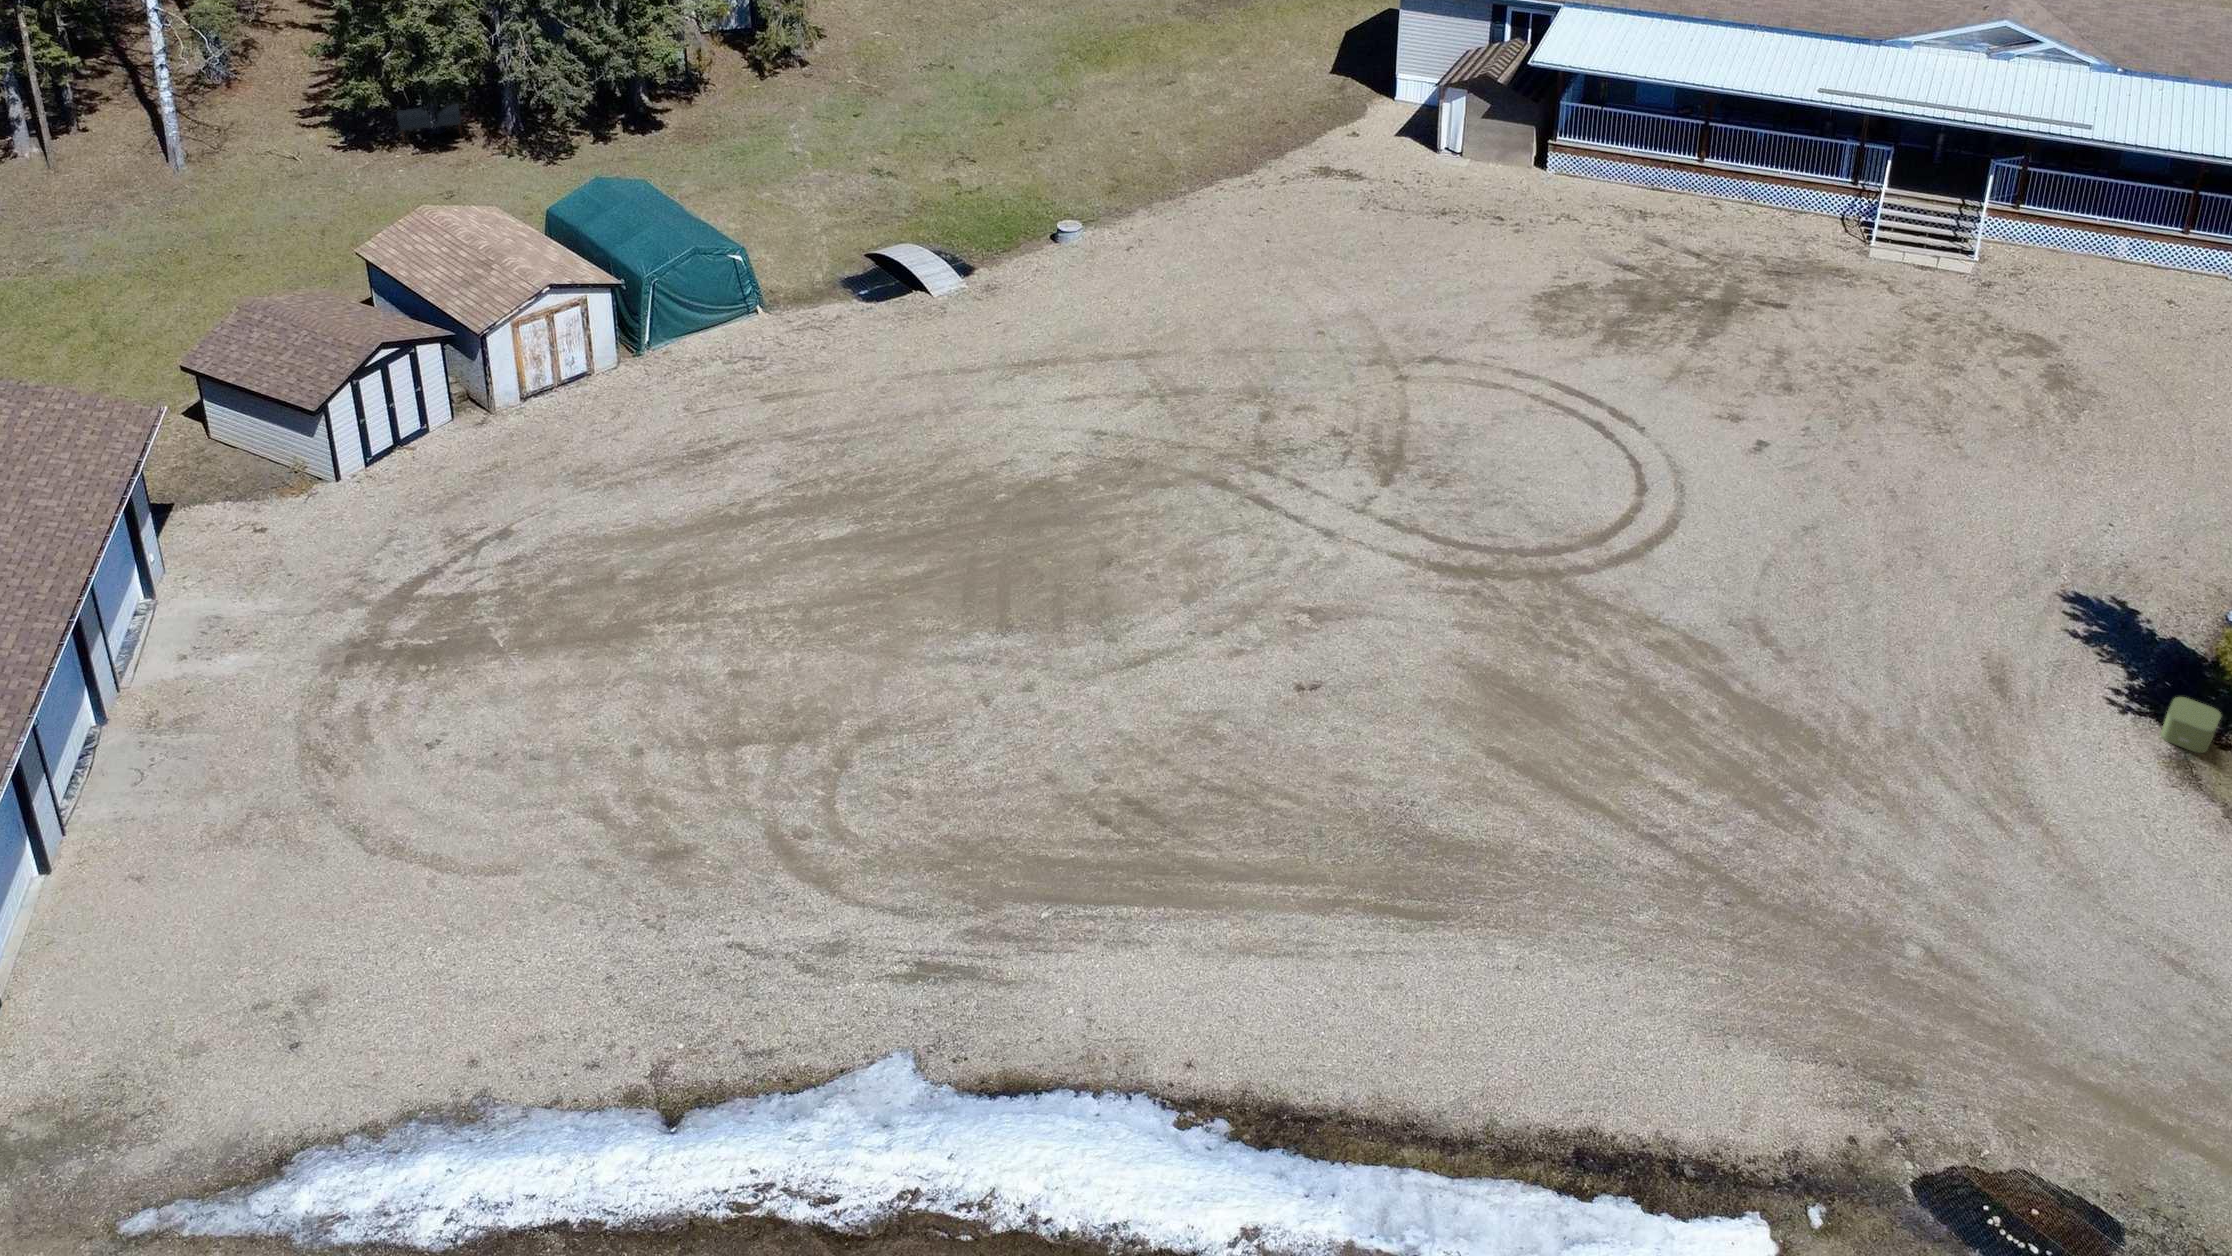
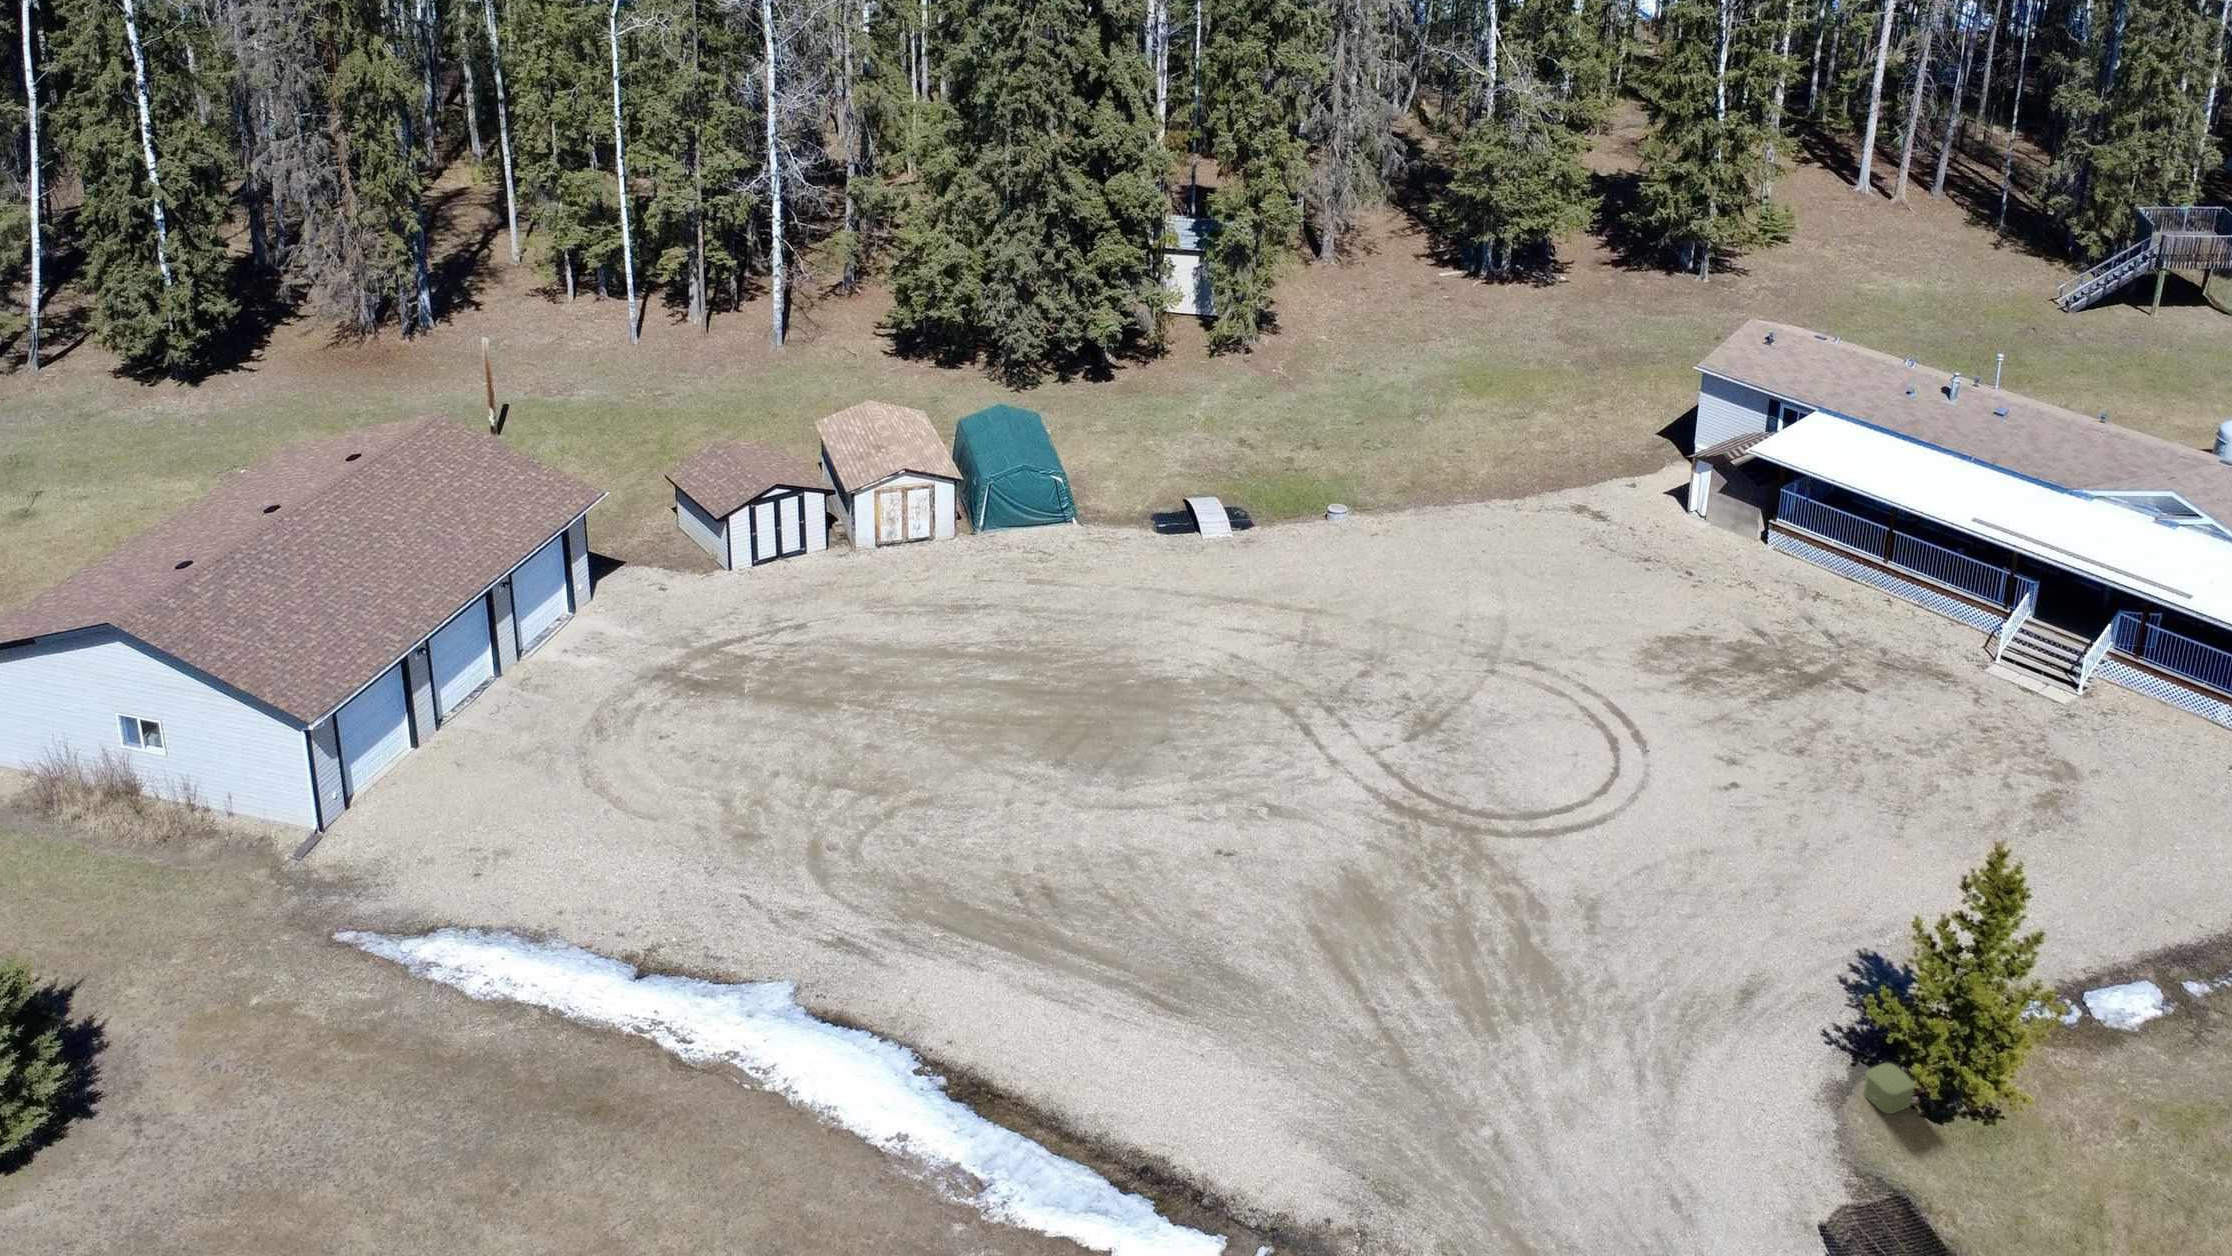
bench: present [397,104,462,142] -> none [915,335,961,361]

